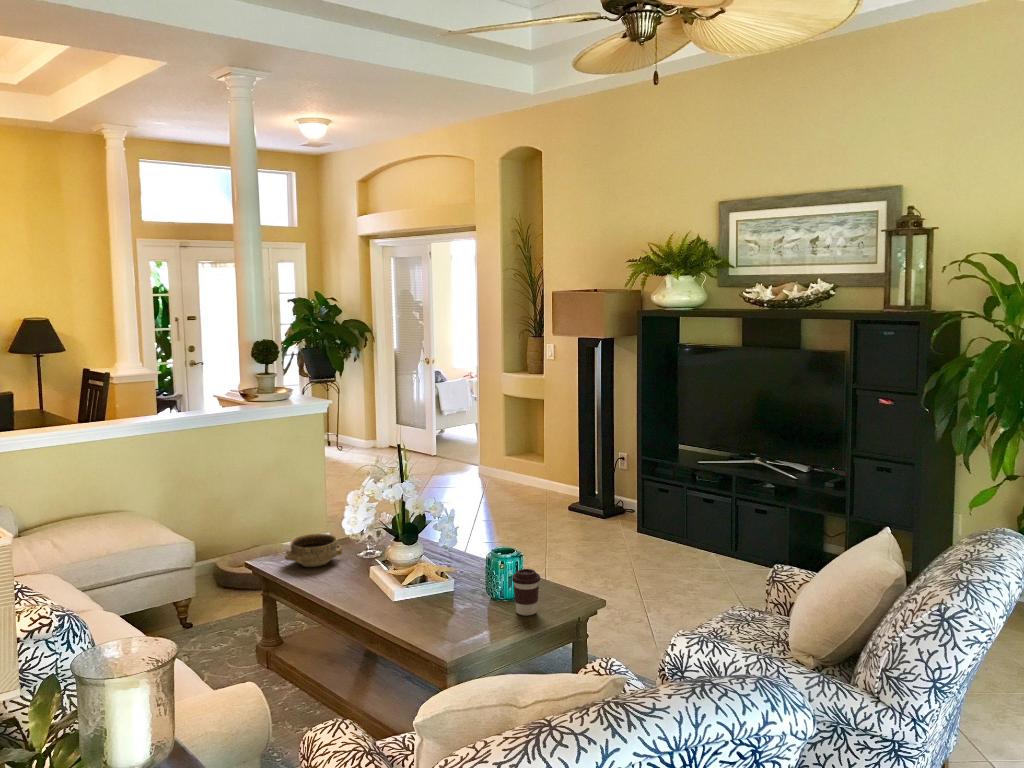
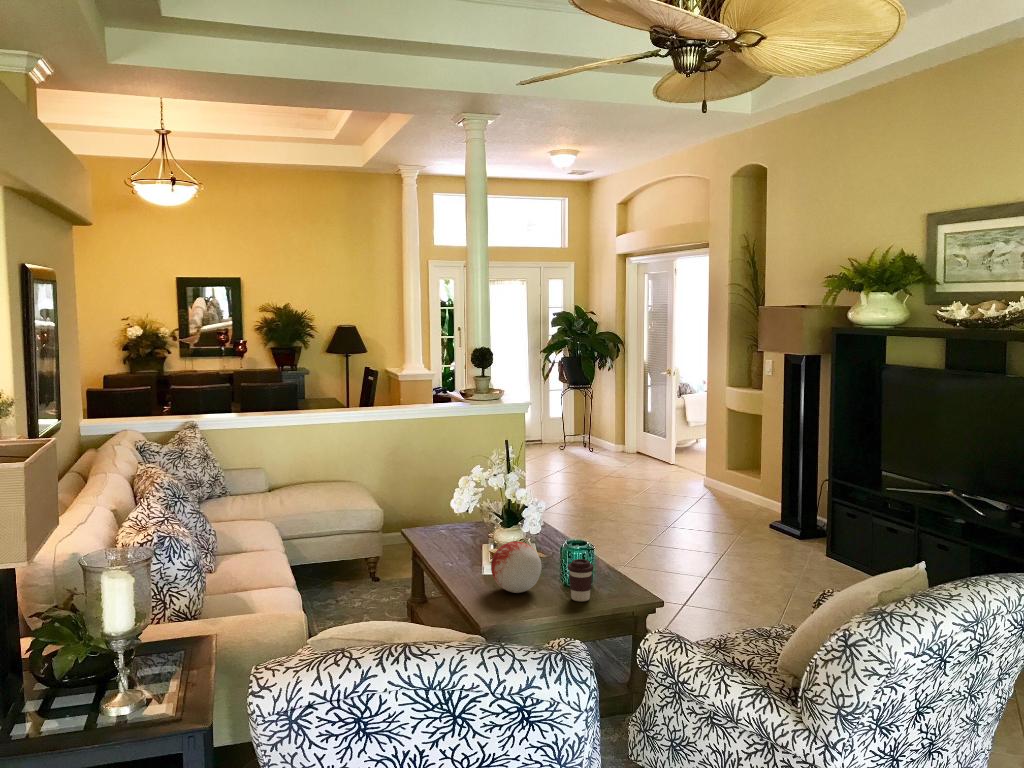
ceramic bowl: present [285,534,342,567] -> none [423,512,473,539]
decorative orb: none [423,559,480,617] -> present [491,541,542,593]

